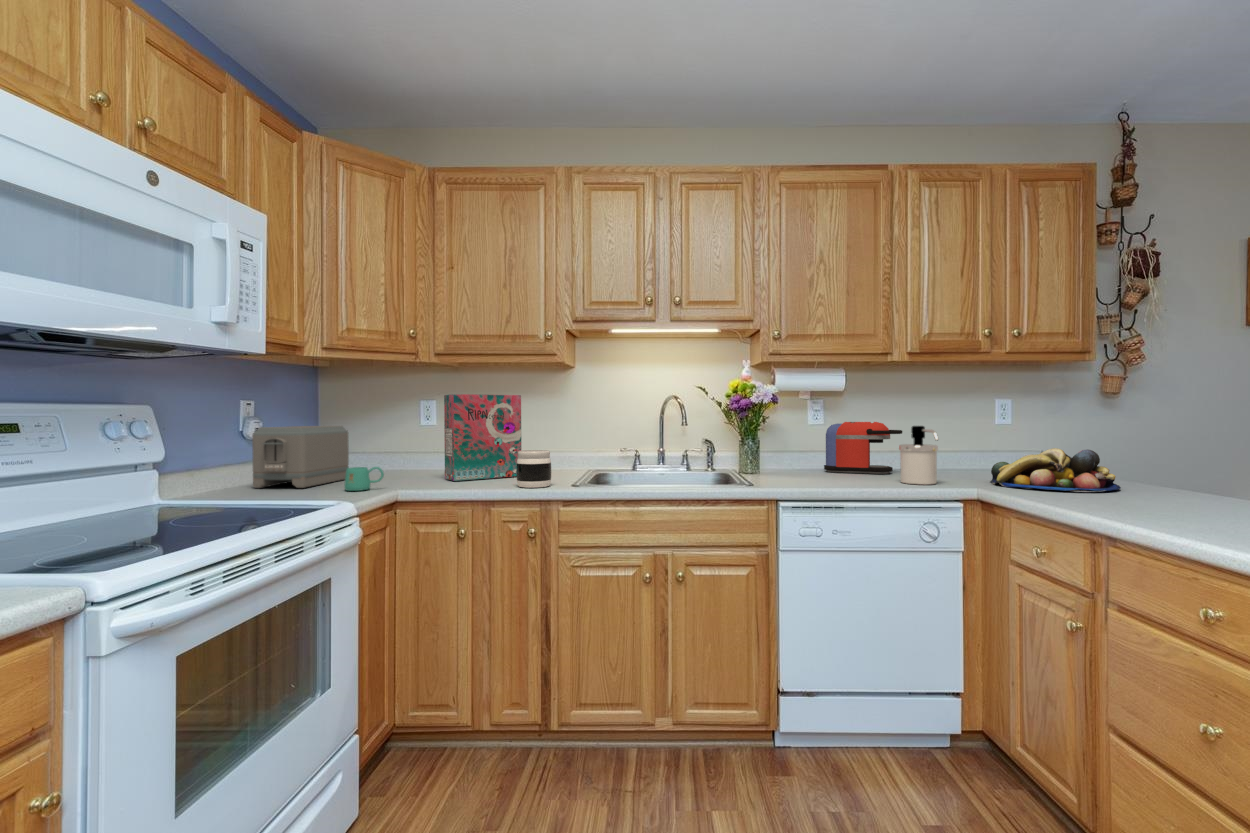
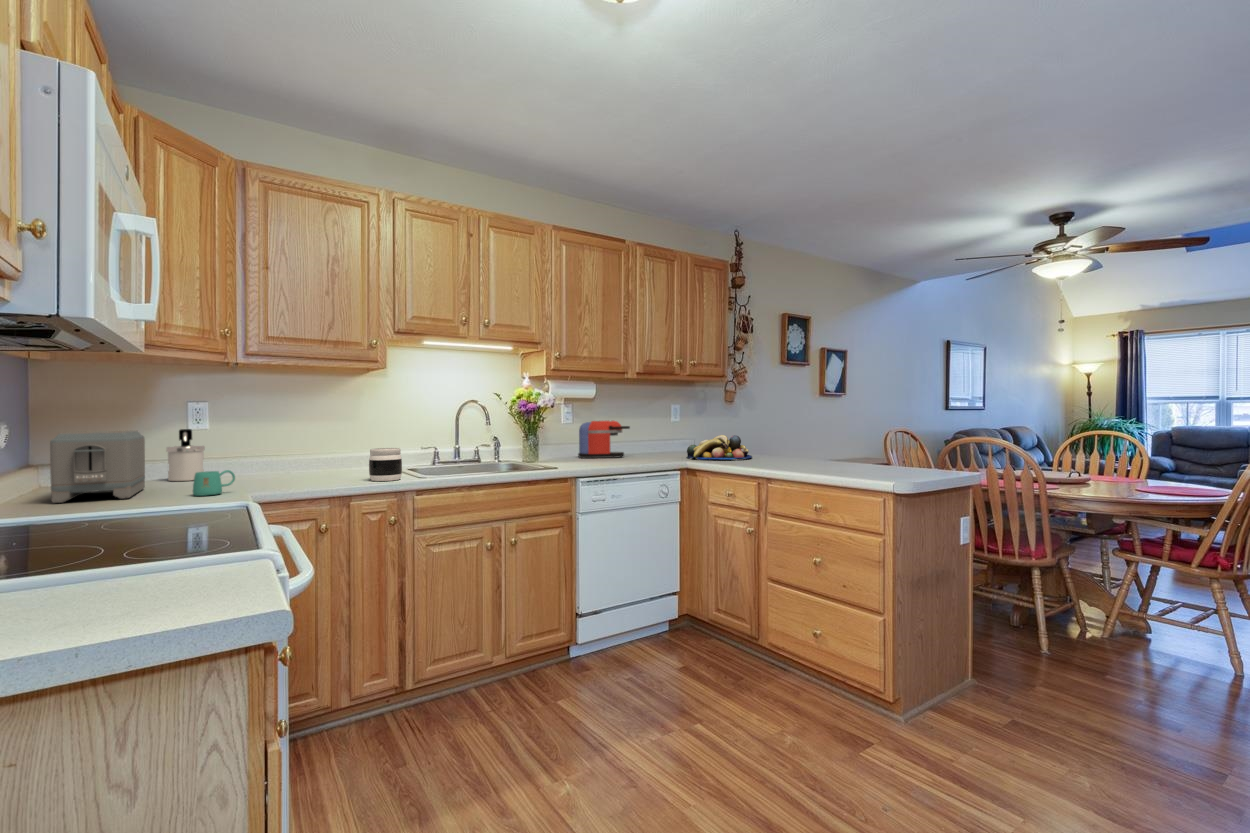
cereal box: present [444,394,521,481] -> none [269,397,344,482]
soap dispenser: present [899,426,938,485] -> present [166,429,205,481]

